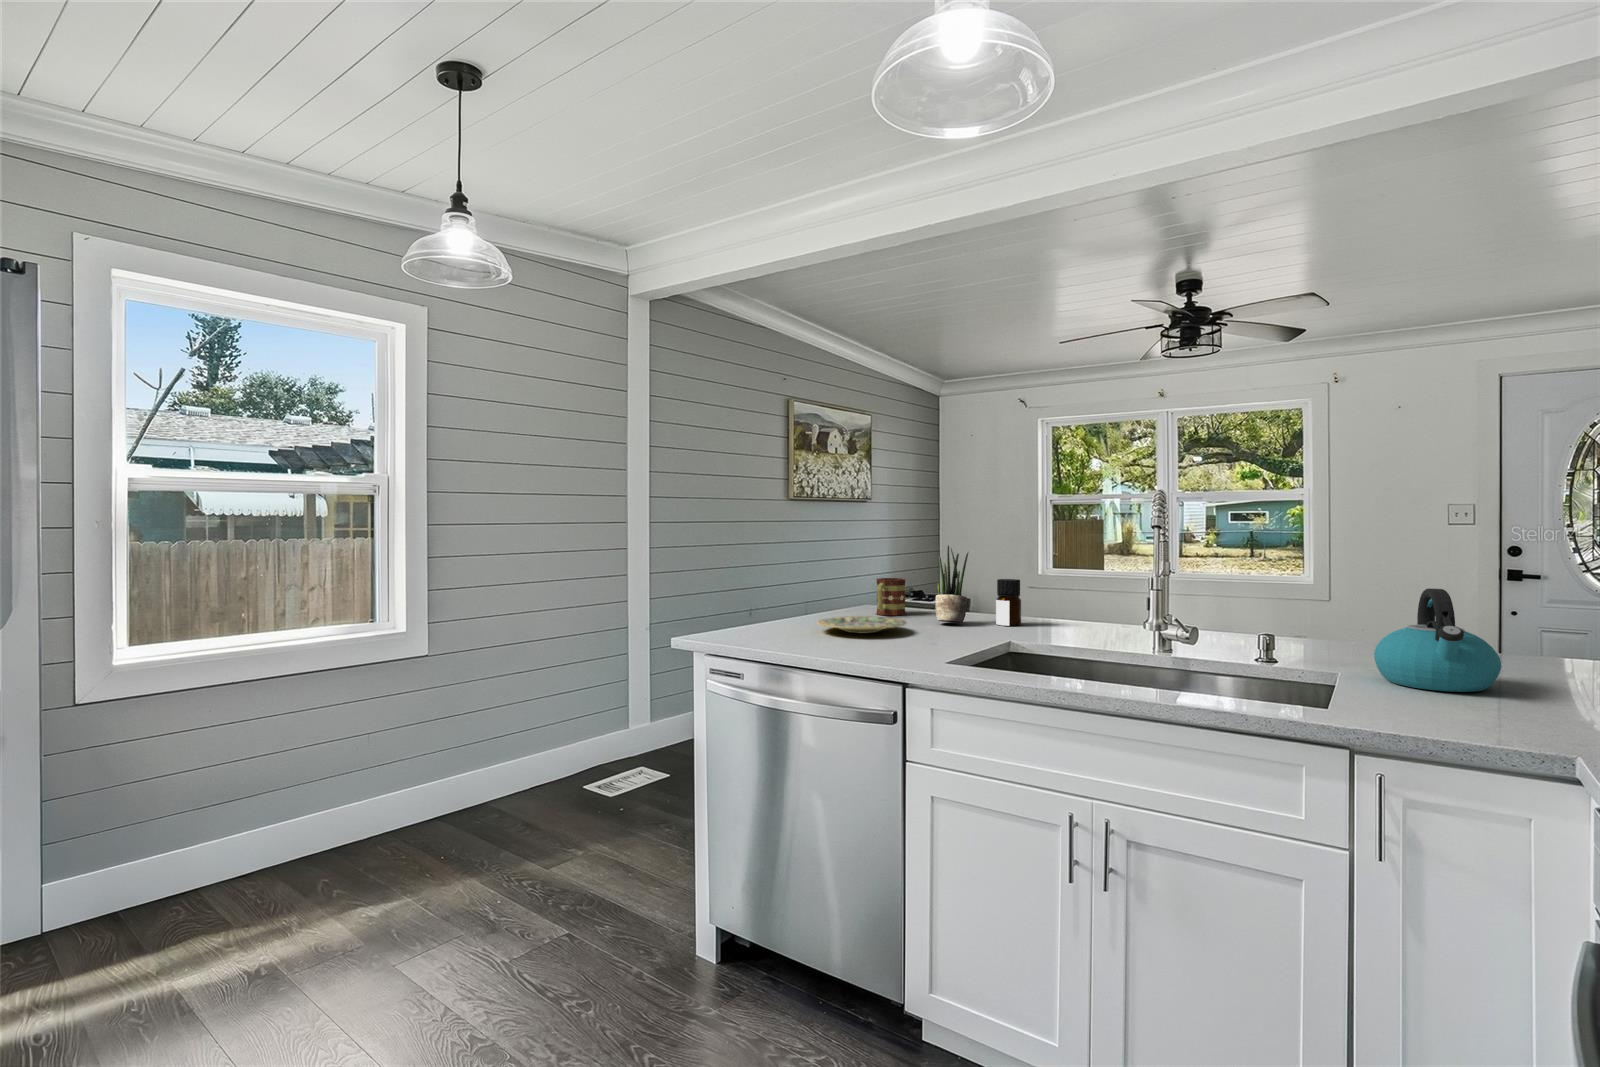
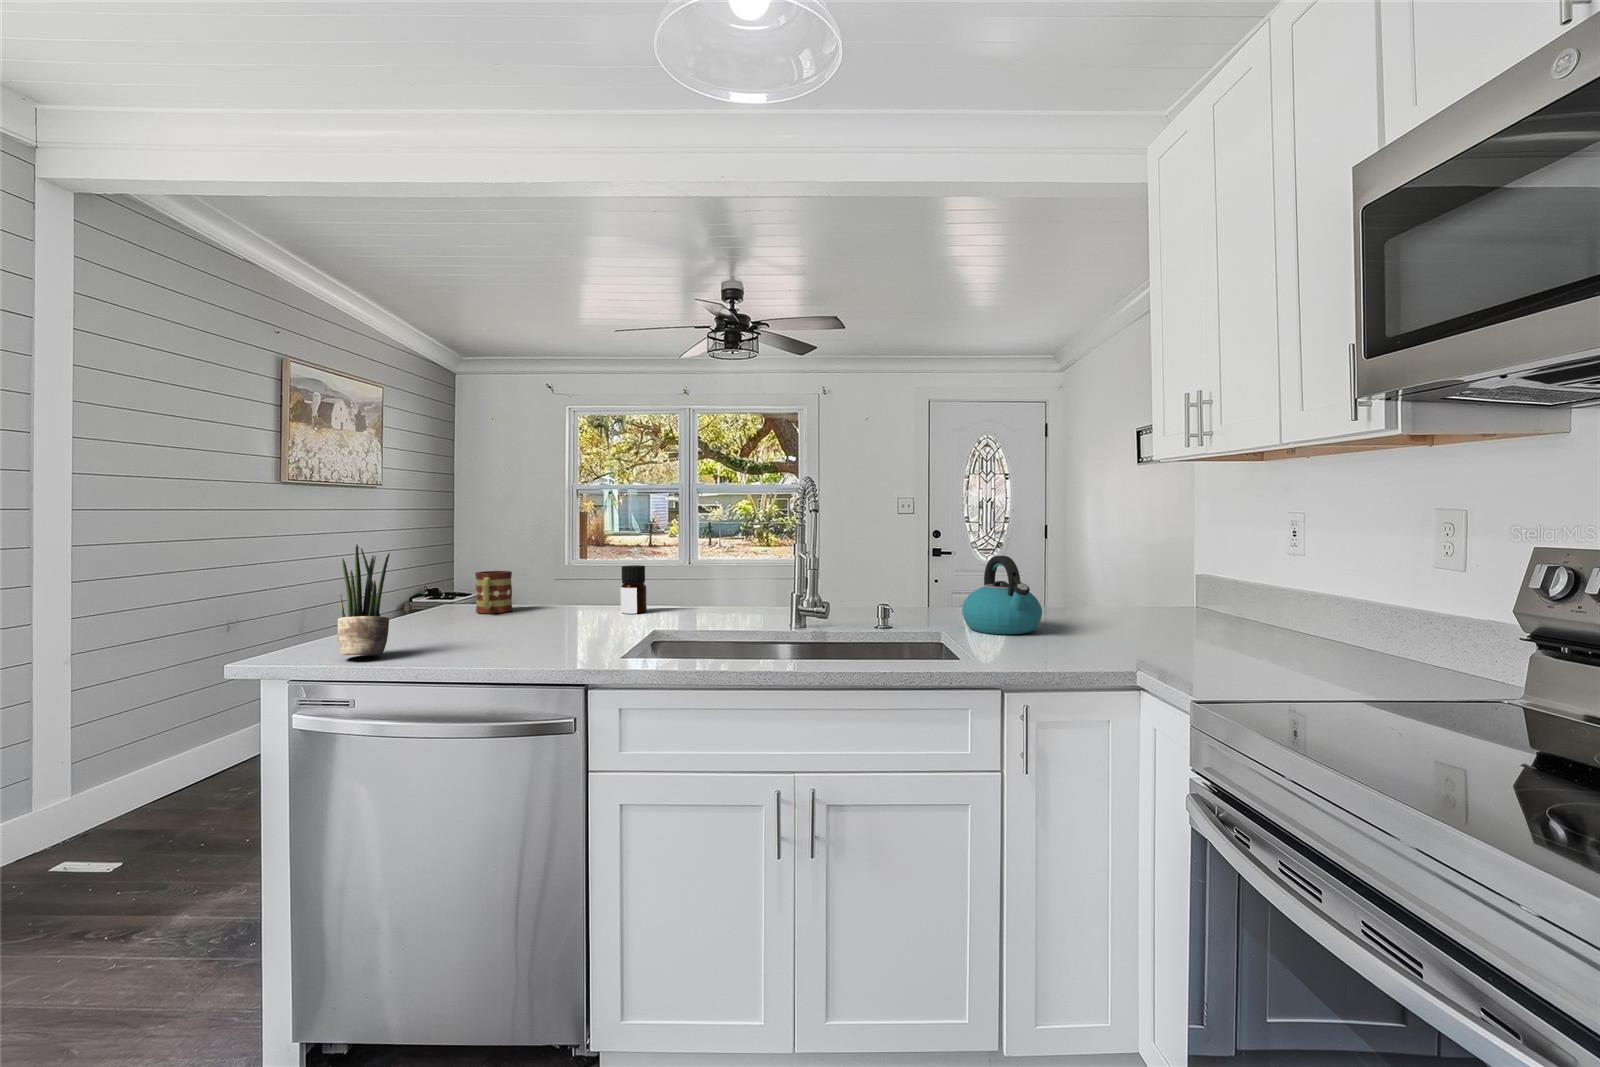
potted plant: present [935,545,968,623] -> present [338,544,390,655]
plate: present [817,616,907,633] -> none [427,616,540,637]

